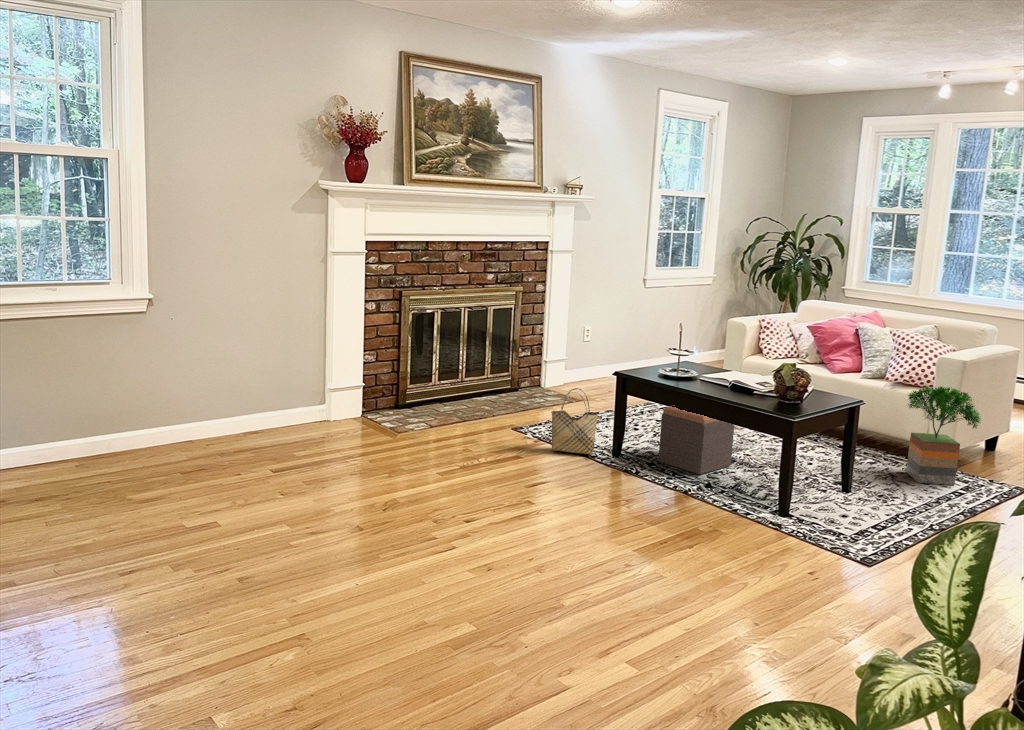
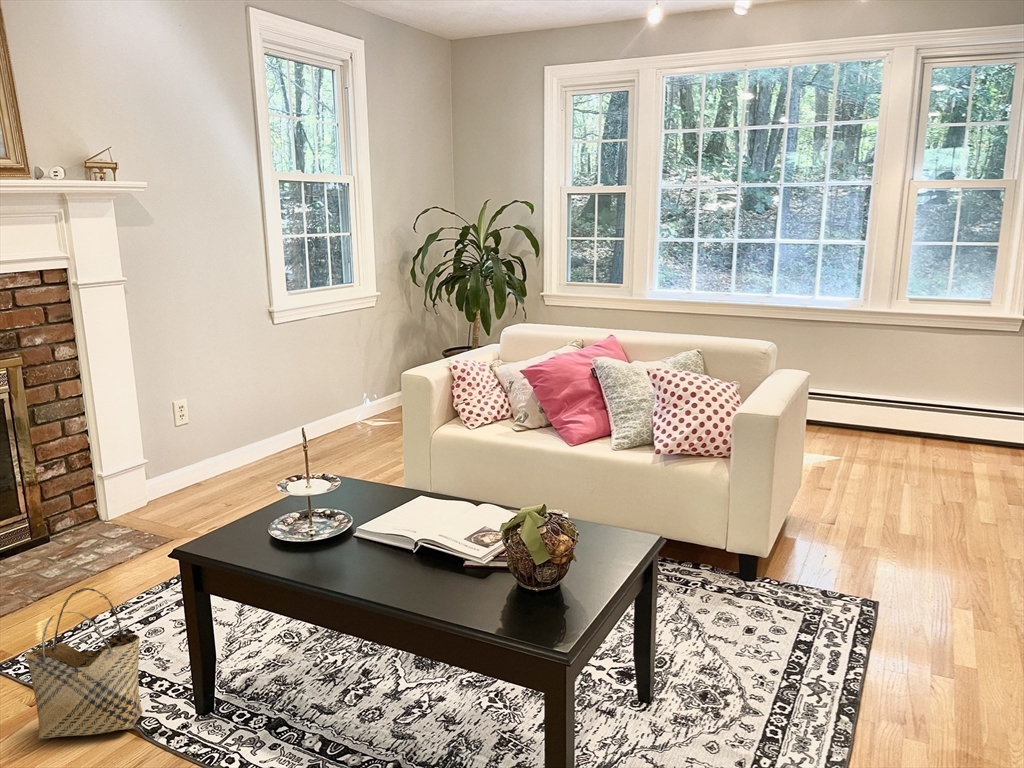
potted tree: present [906,386,981,485] -> none [702,461,834,639]
footstool: present [658,406,734,475] -> none [275,565,428,737]

